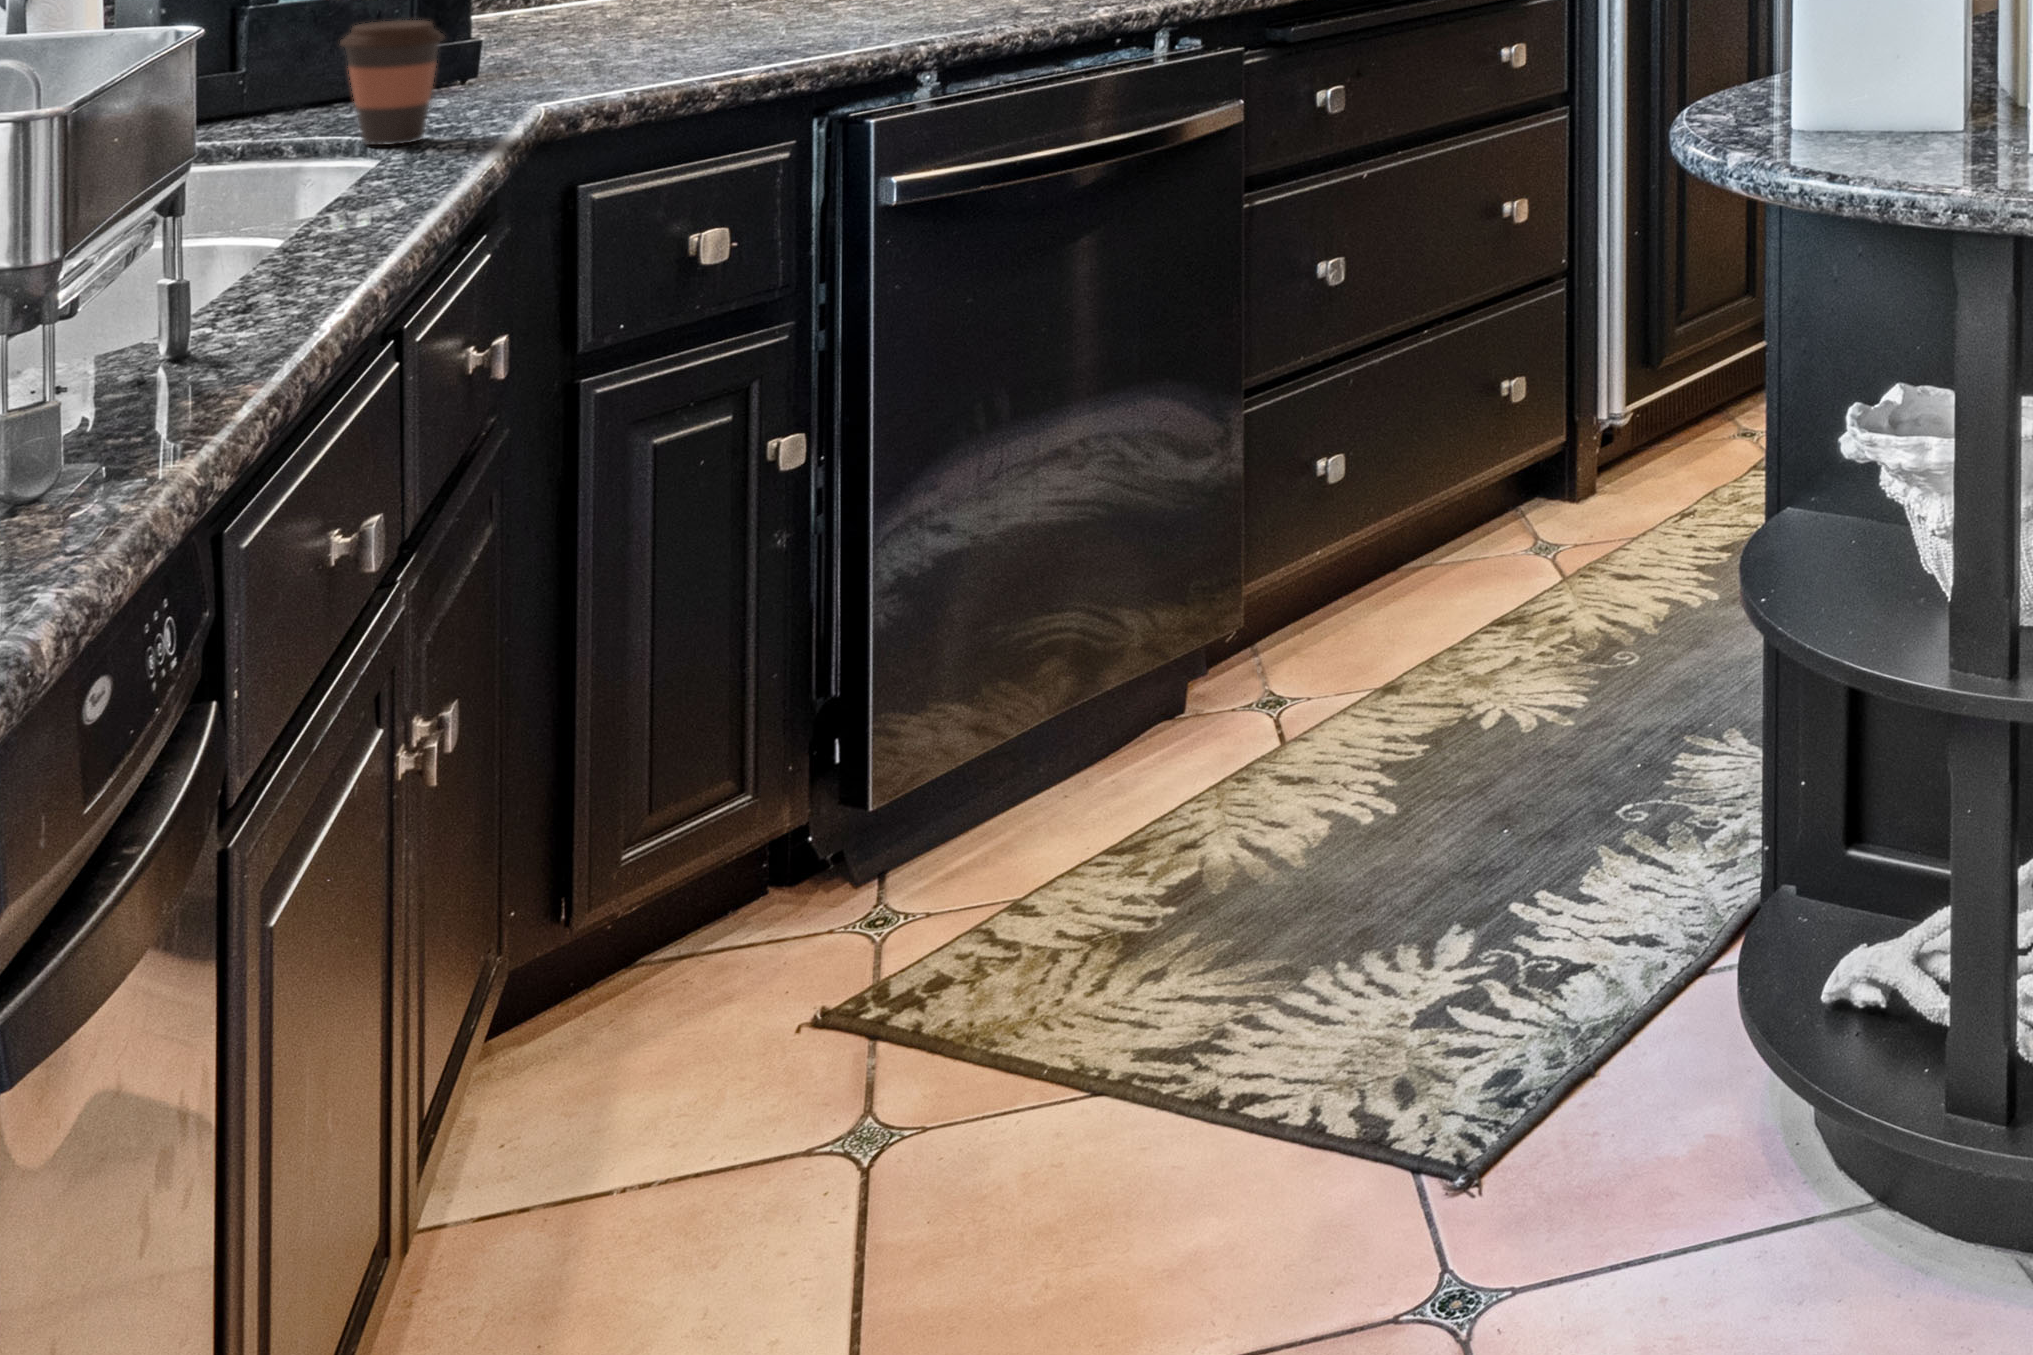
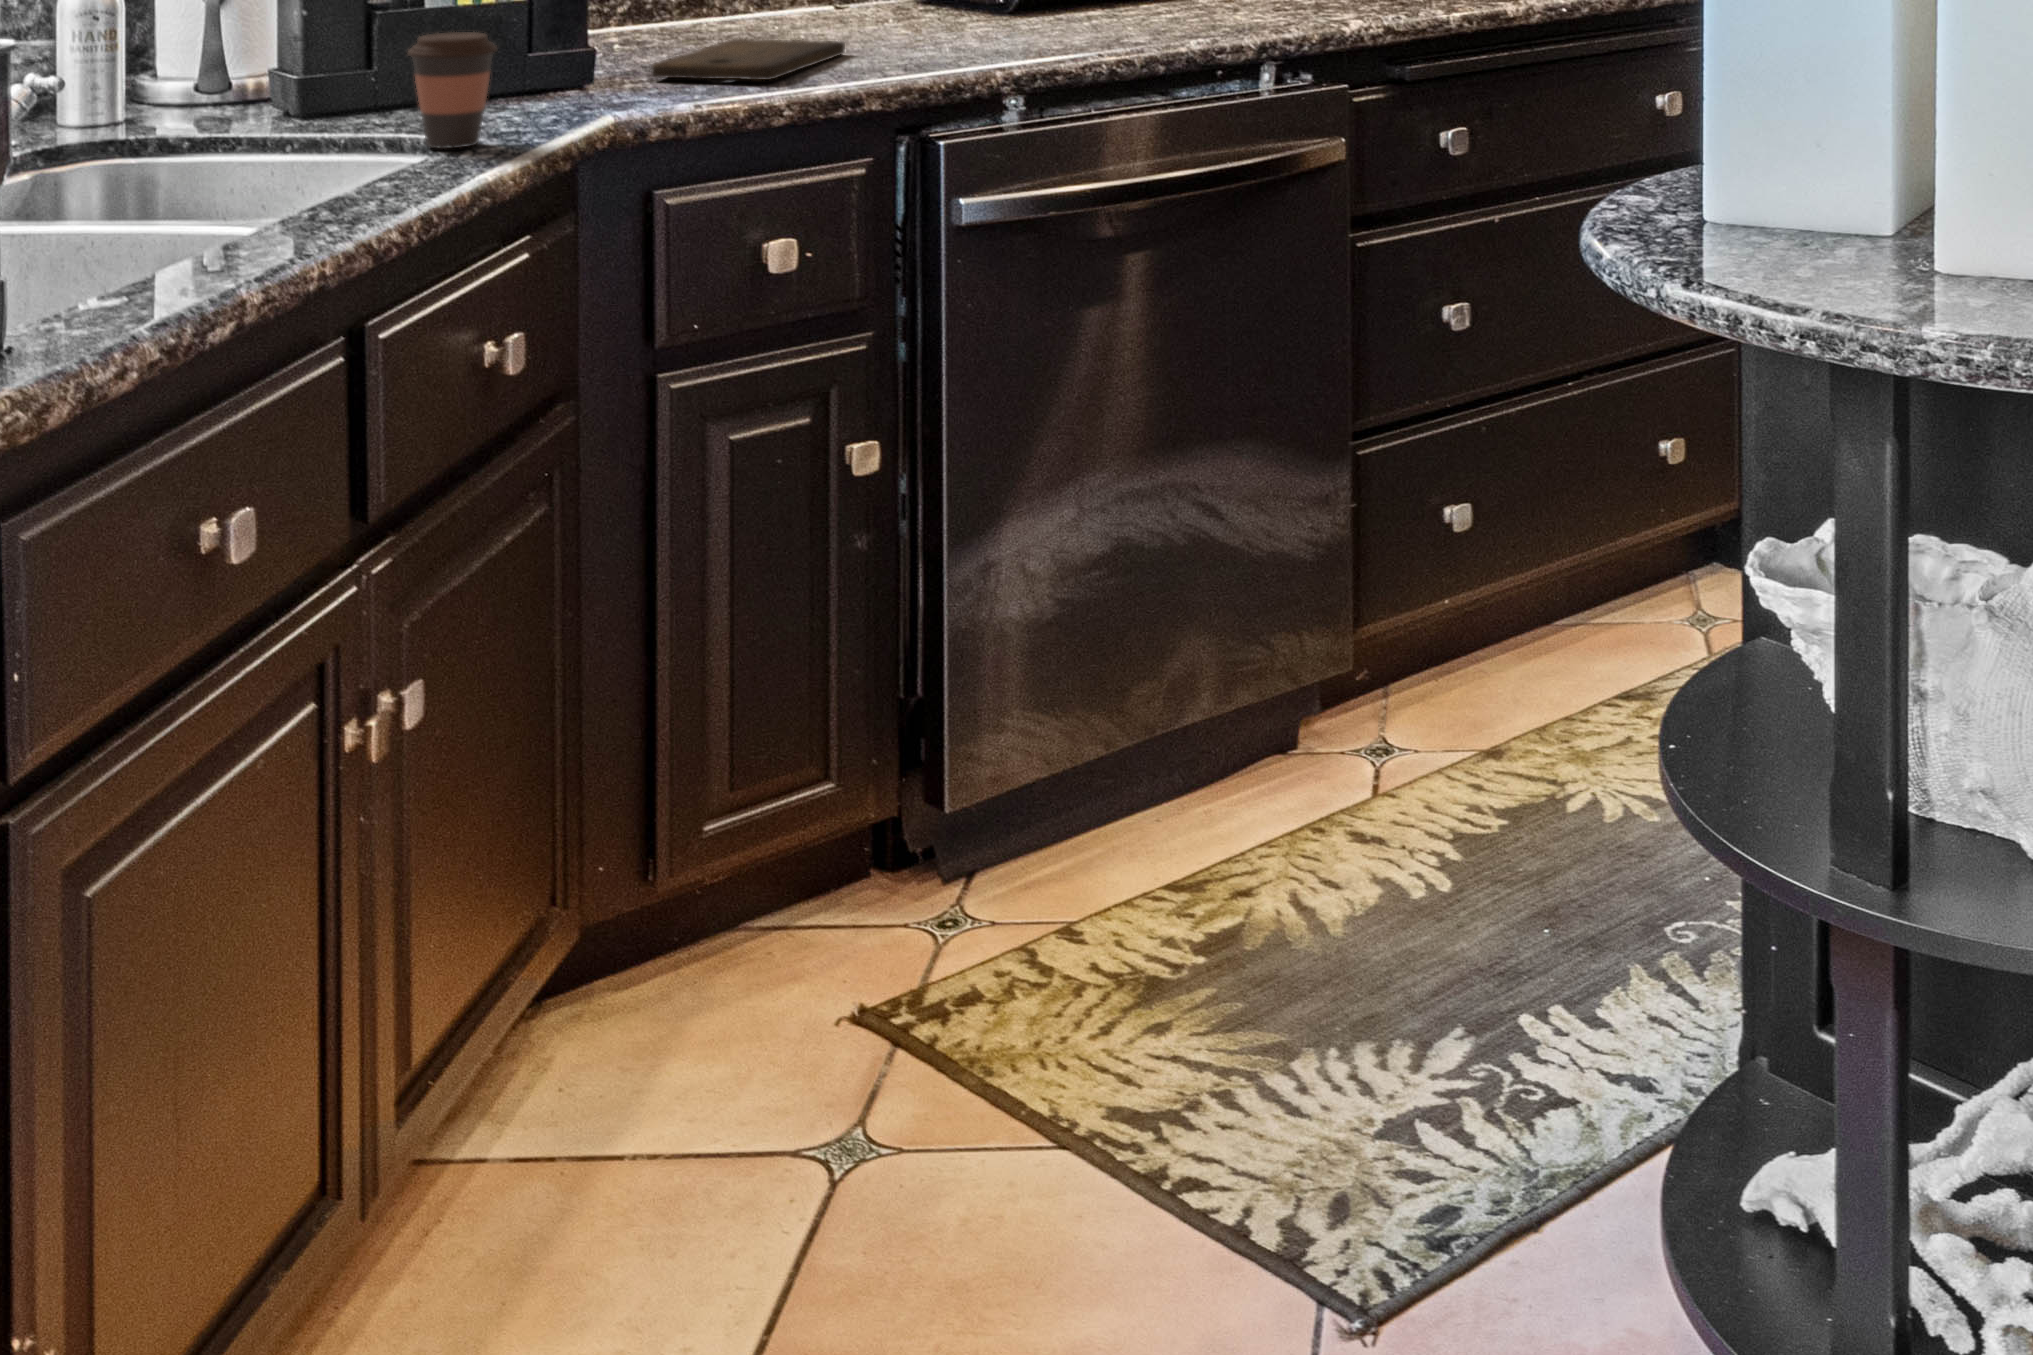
cutting board: none [545,23,736,67] -> present [651,39,845,80]

